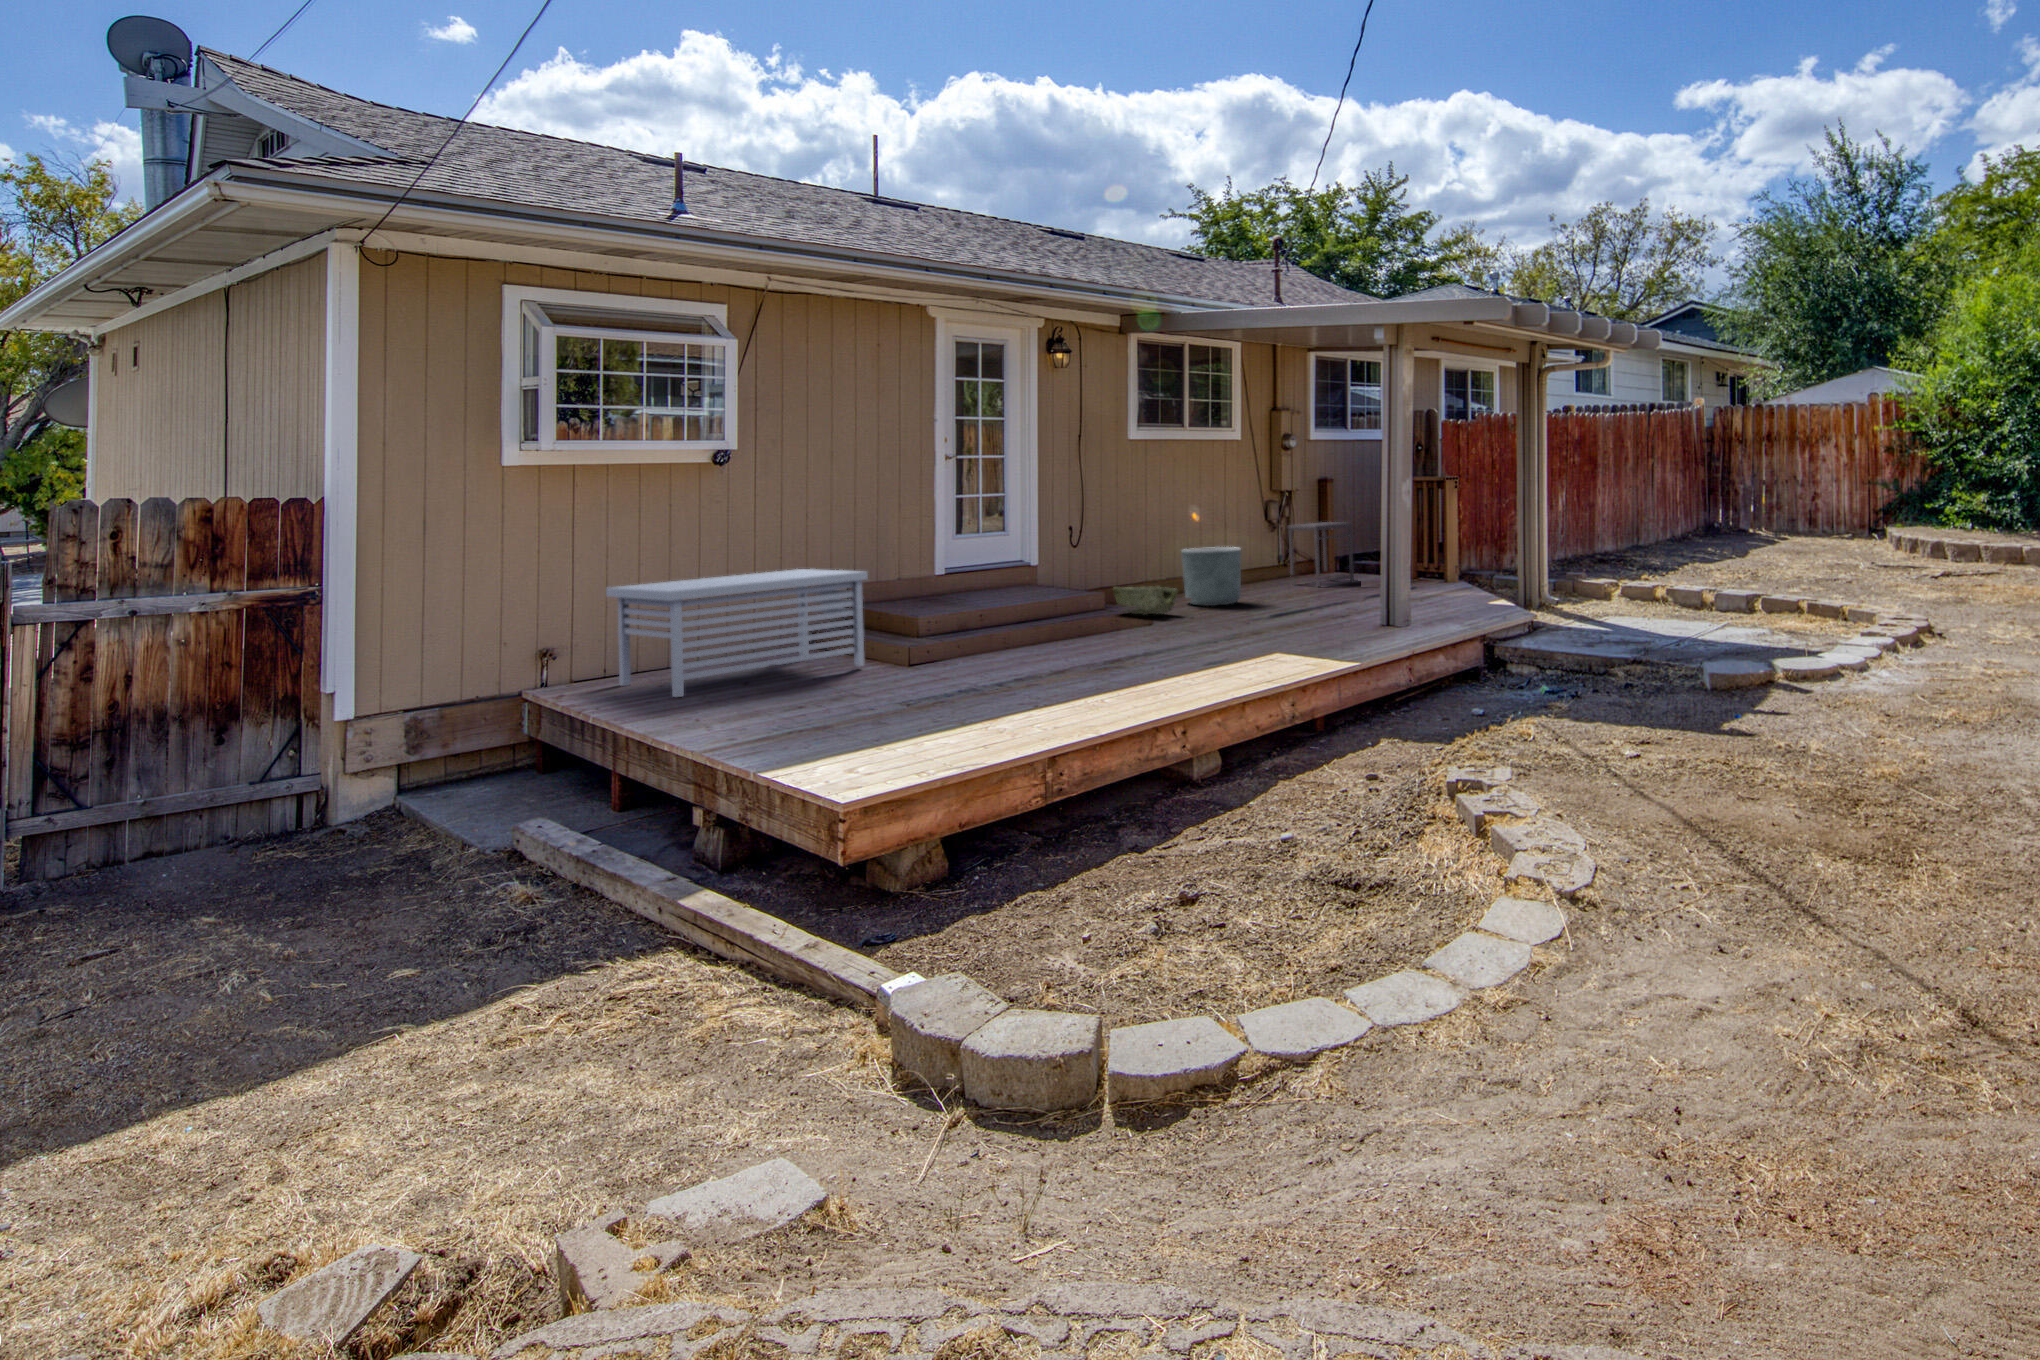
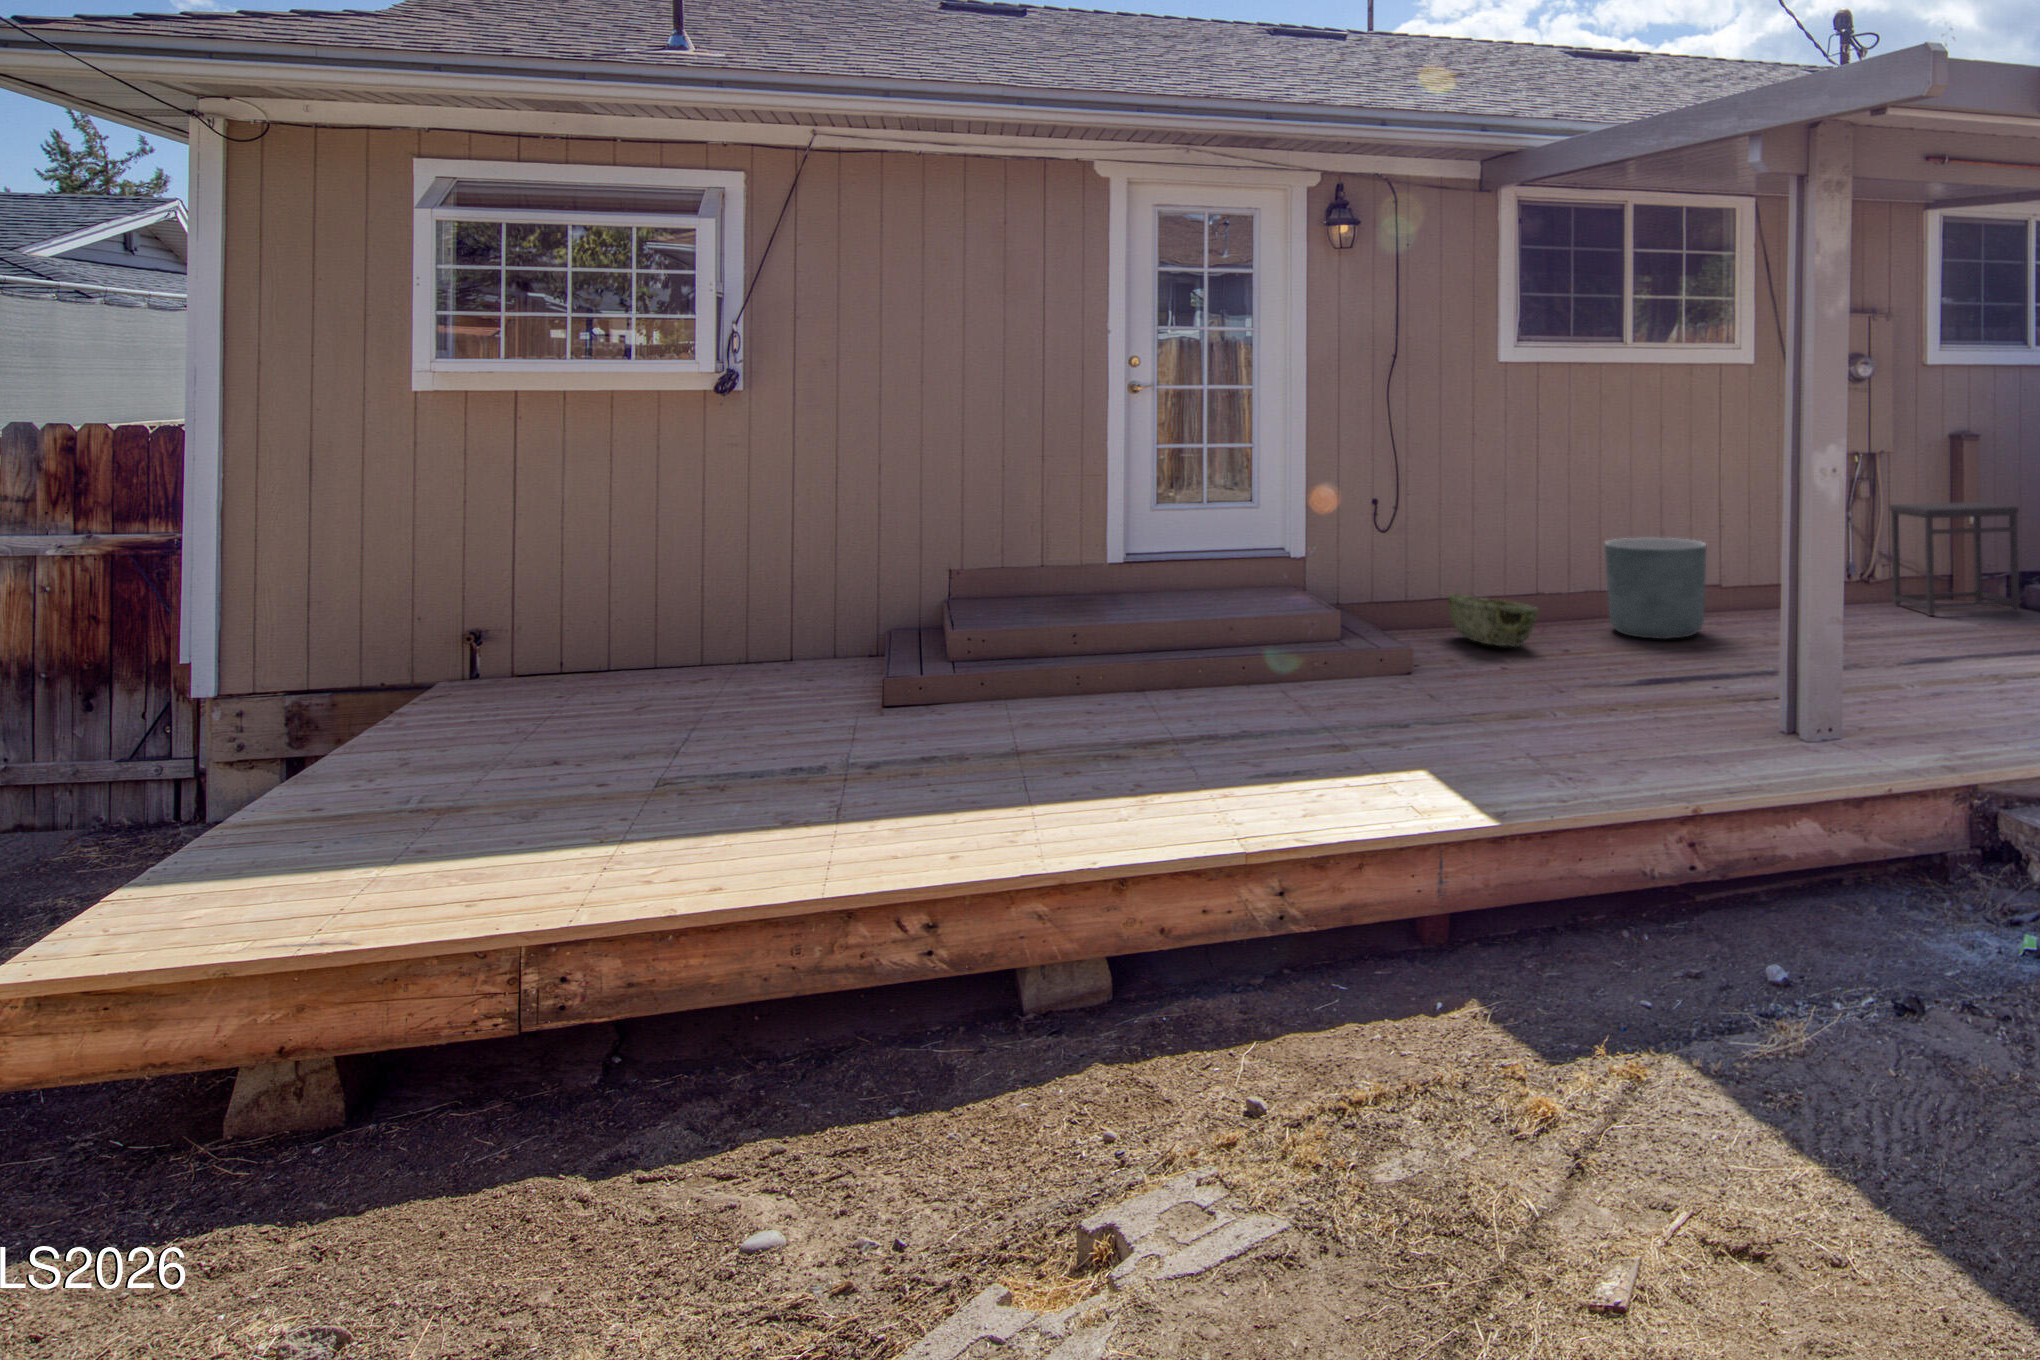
storage bench: present [606,569,868,697] -> none [482,542,848,720]

